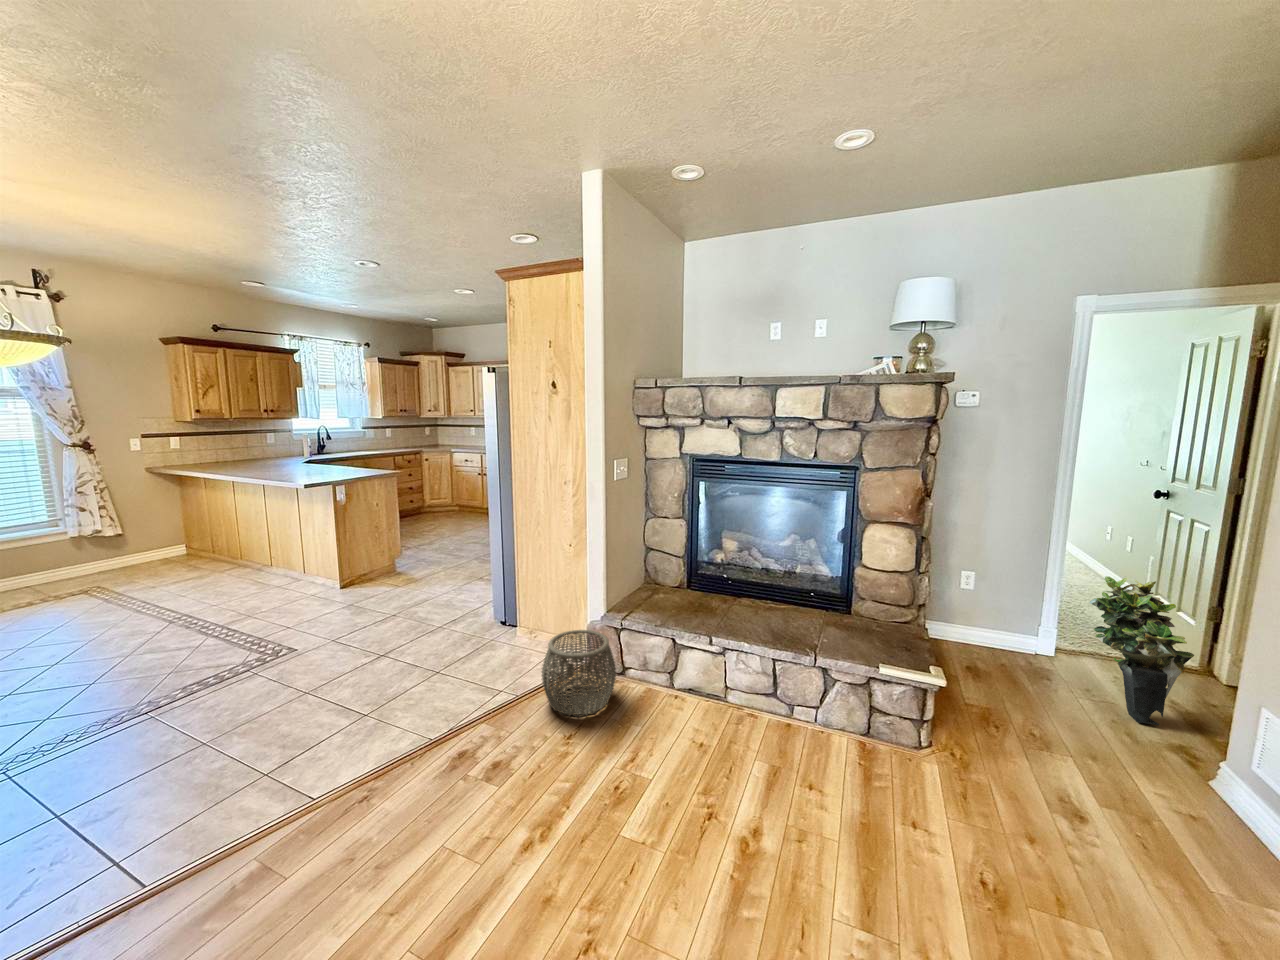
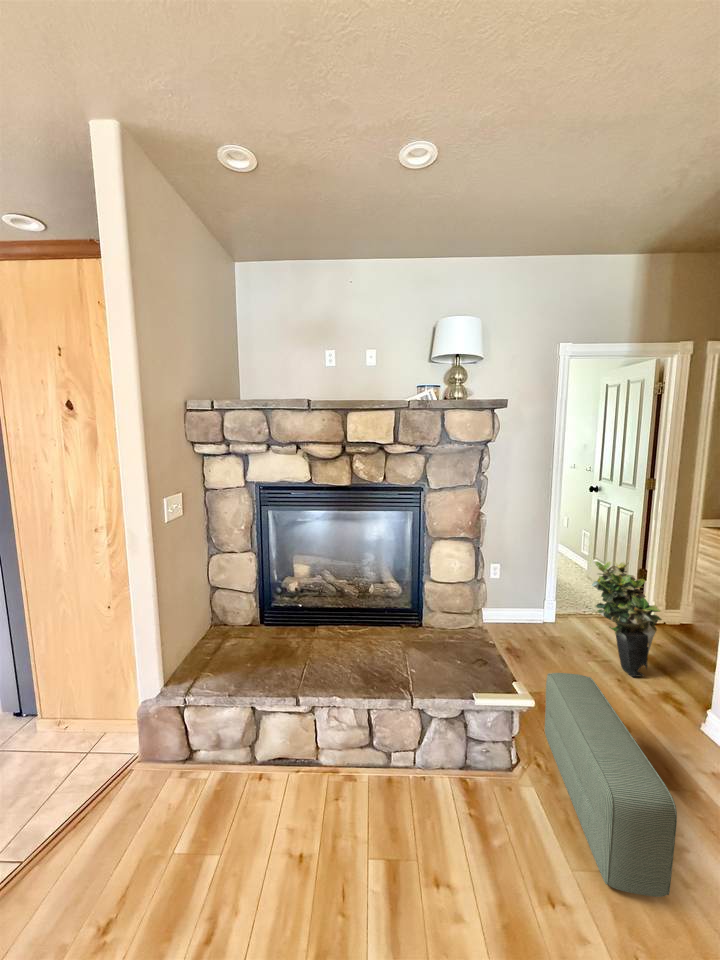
woven basket: present [542,630,616,717] -> none [60,725,180,875]
pouf: none [972,670,1053,857] -> present [545,673,677,897]

